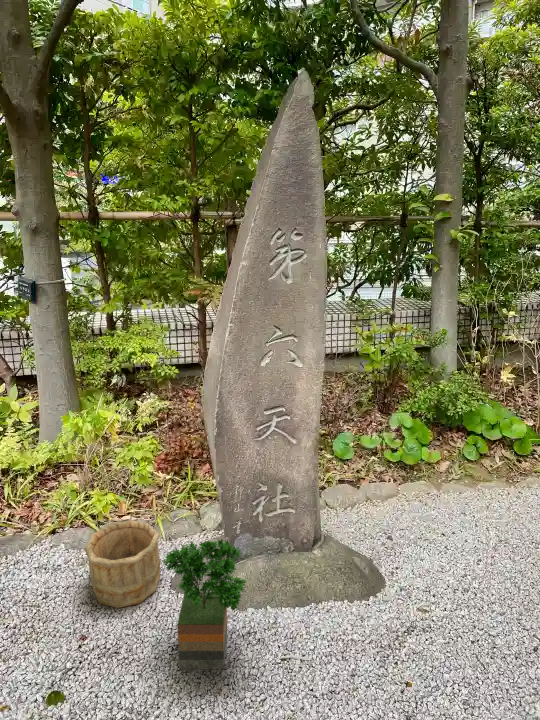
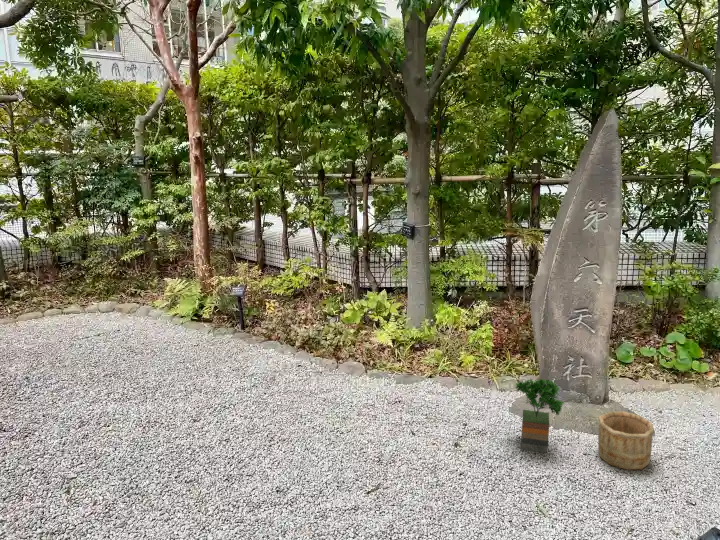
wooden bucket: present [85,520,160,608] -> present [598,411,655,470]

